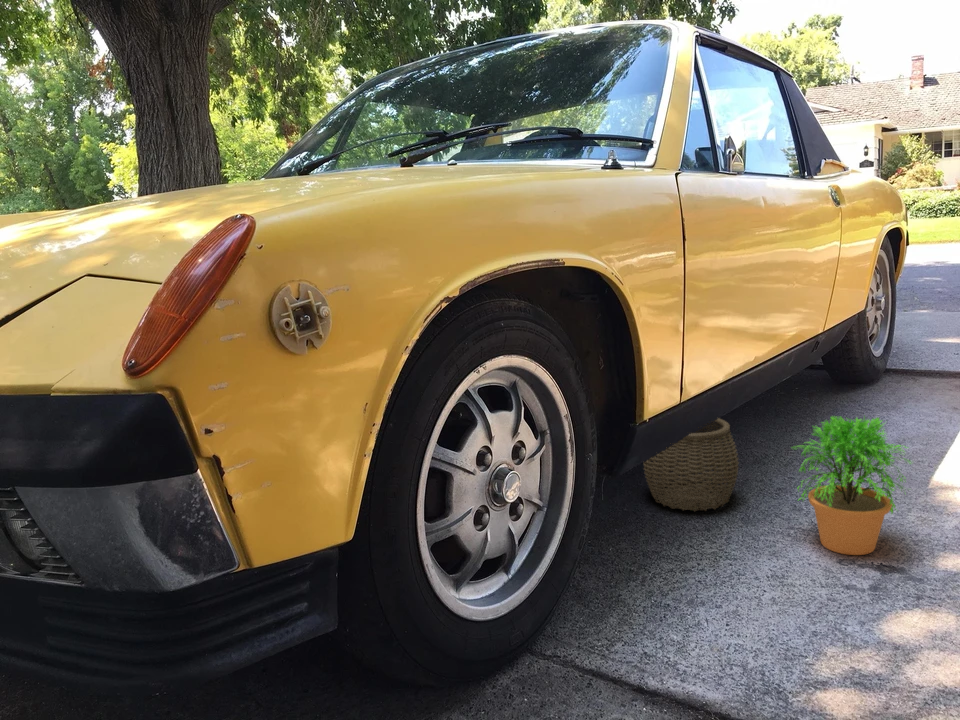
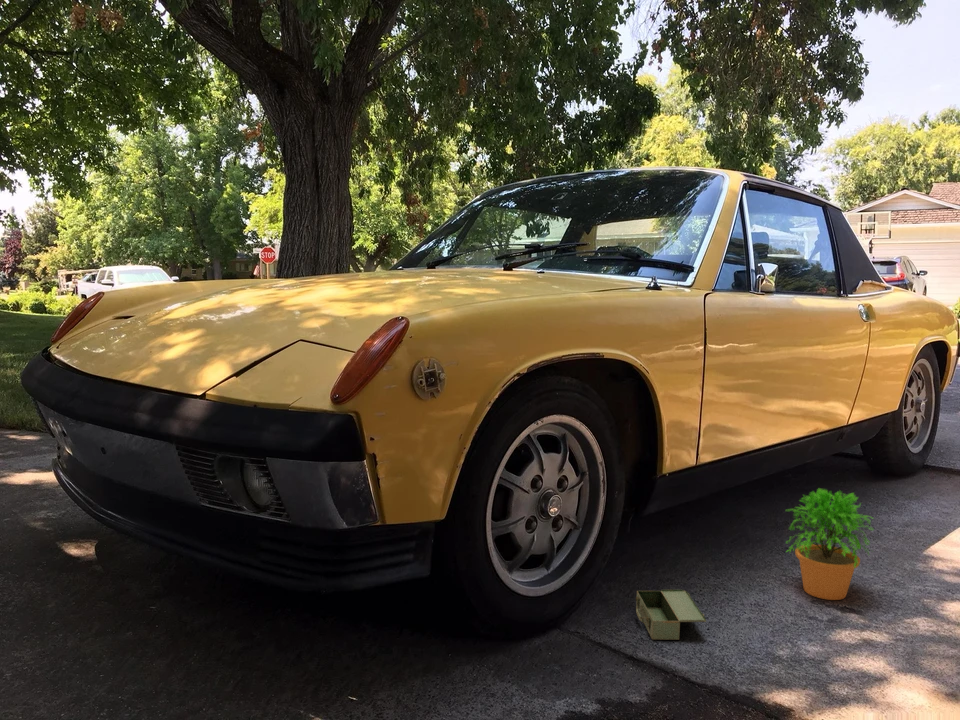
woven basket: present [644,418,739,511] -> none [673,478,750,556]
toolbox: none [625,570,729,652] -> present [636,589,706,640]

